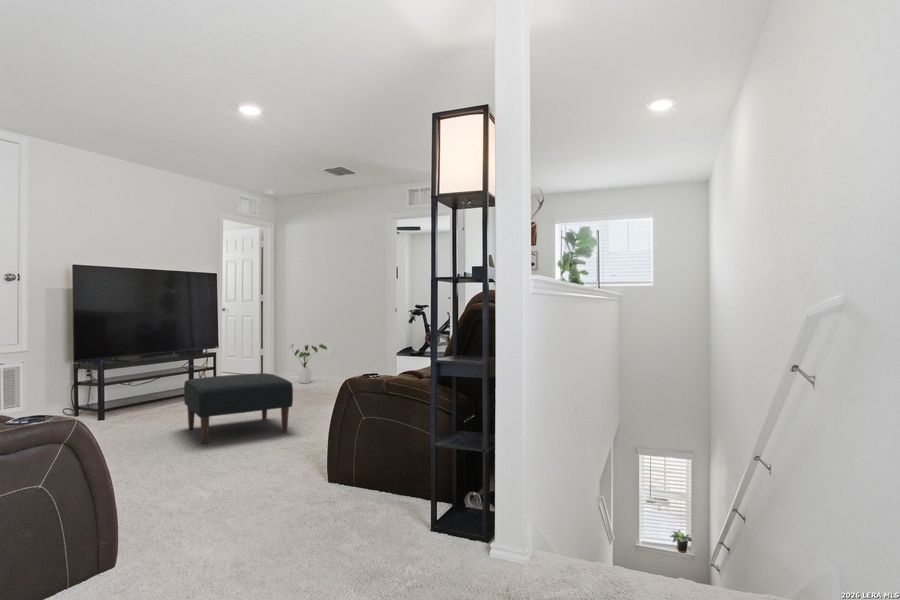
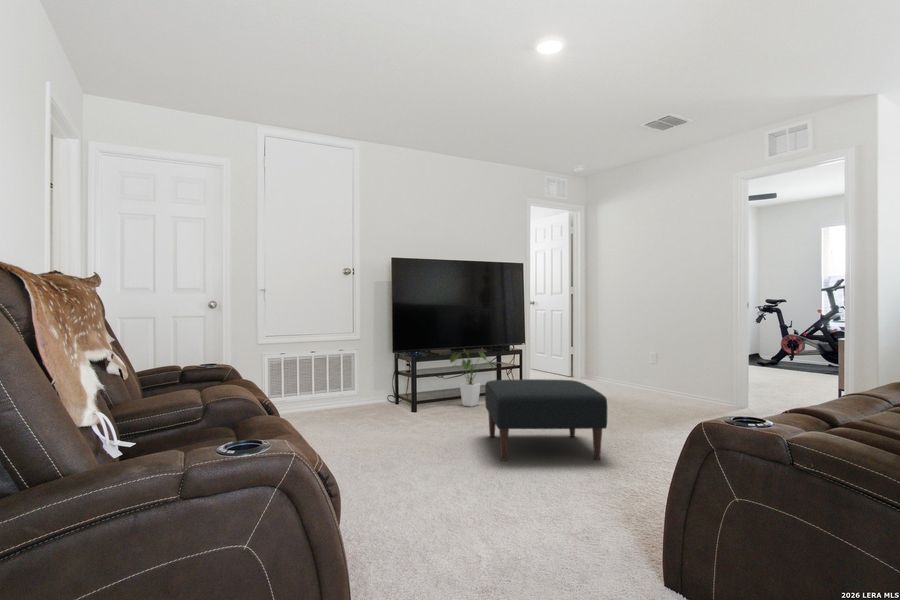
house plant: present [292,344,327,383] -> present [450,349,493,407]

